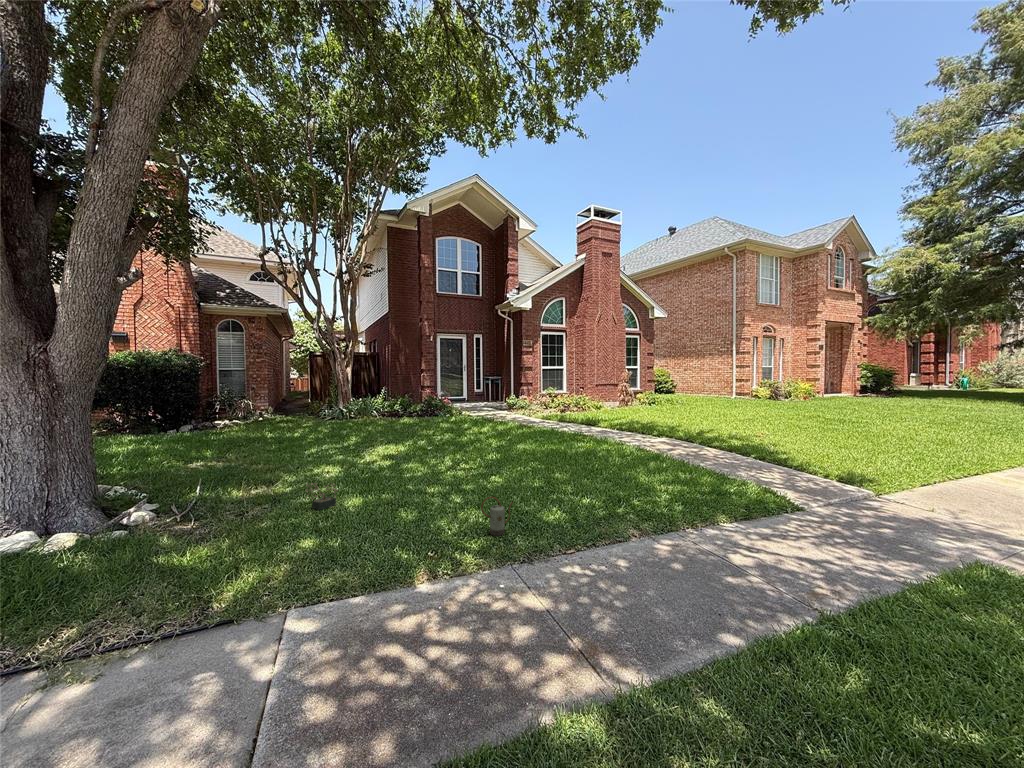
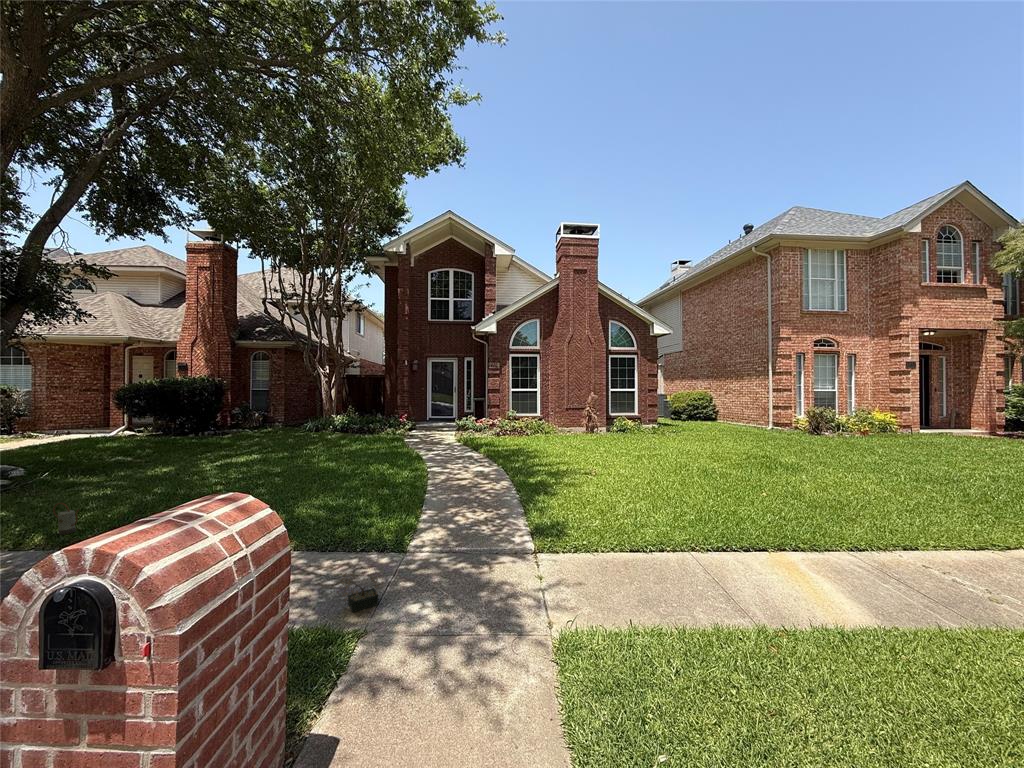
decorative plant: present [306,483,338,510] -> present [337,571,383,612]

